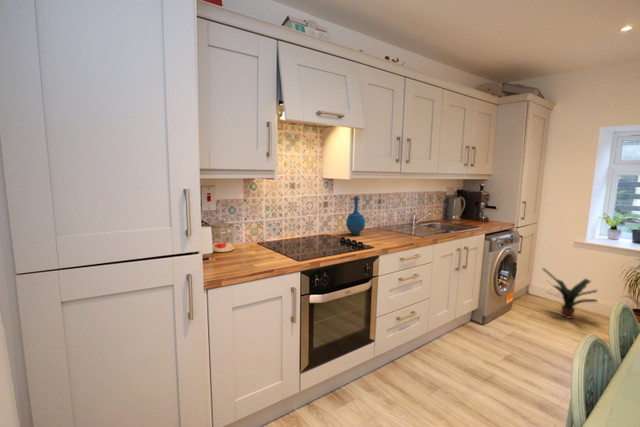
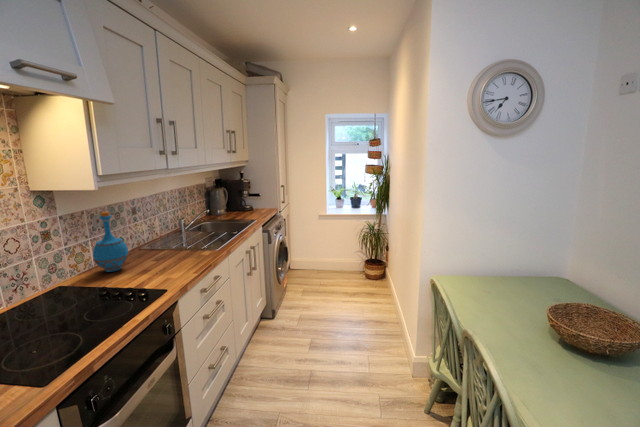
potted plant: present [542,269,597,318] -> none [296,242,335,279]

